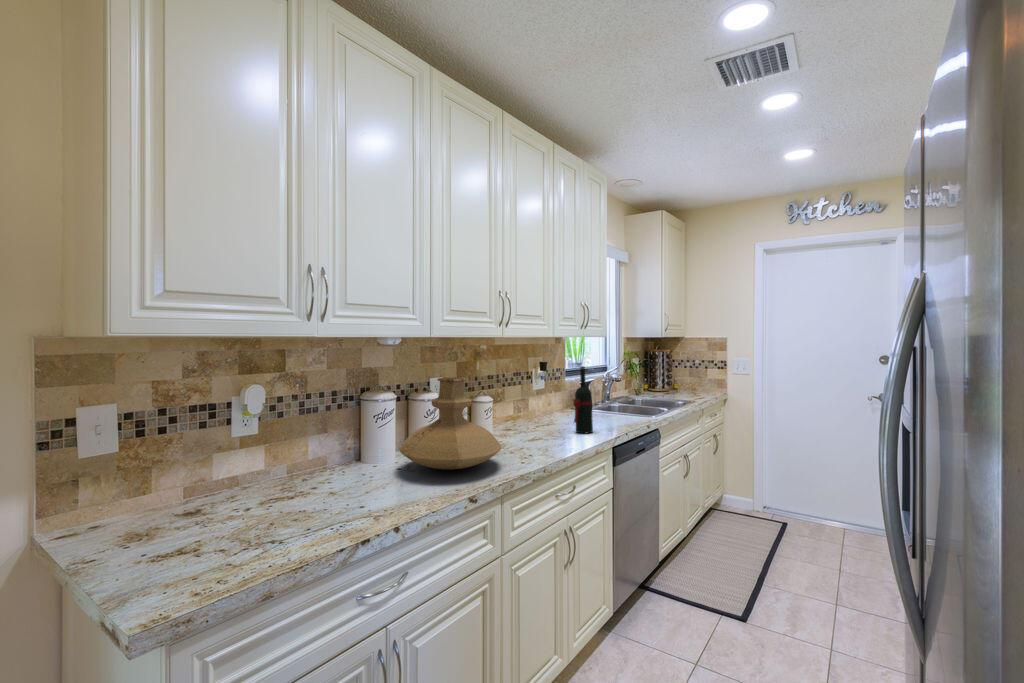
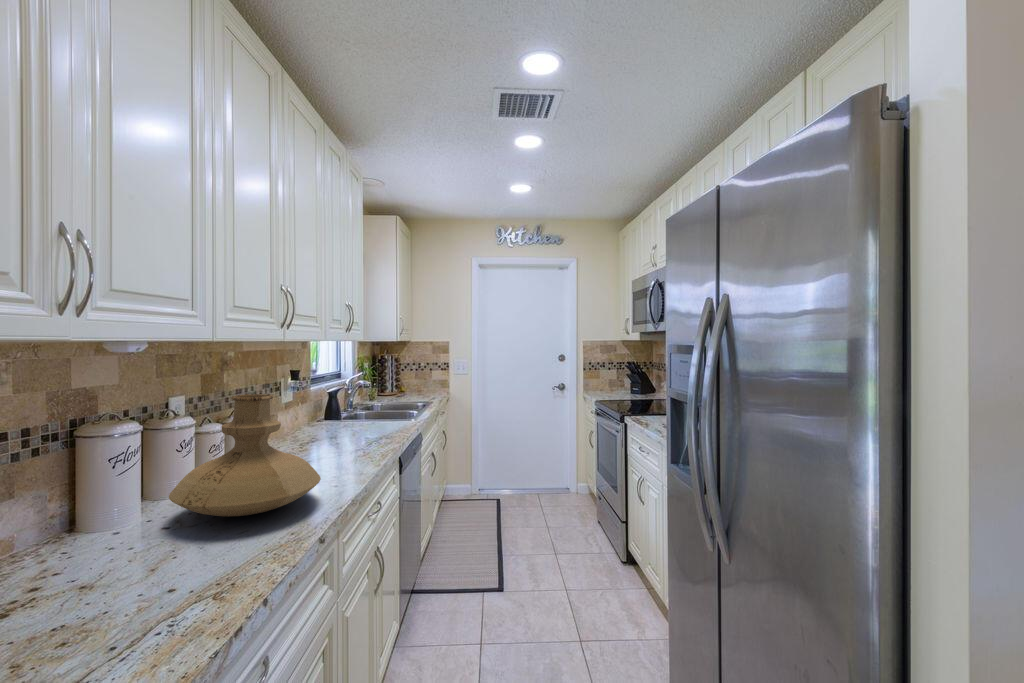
wine bottle: present [573,366,593,433] -> none [355,374,374,446]

